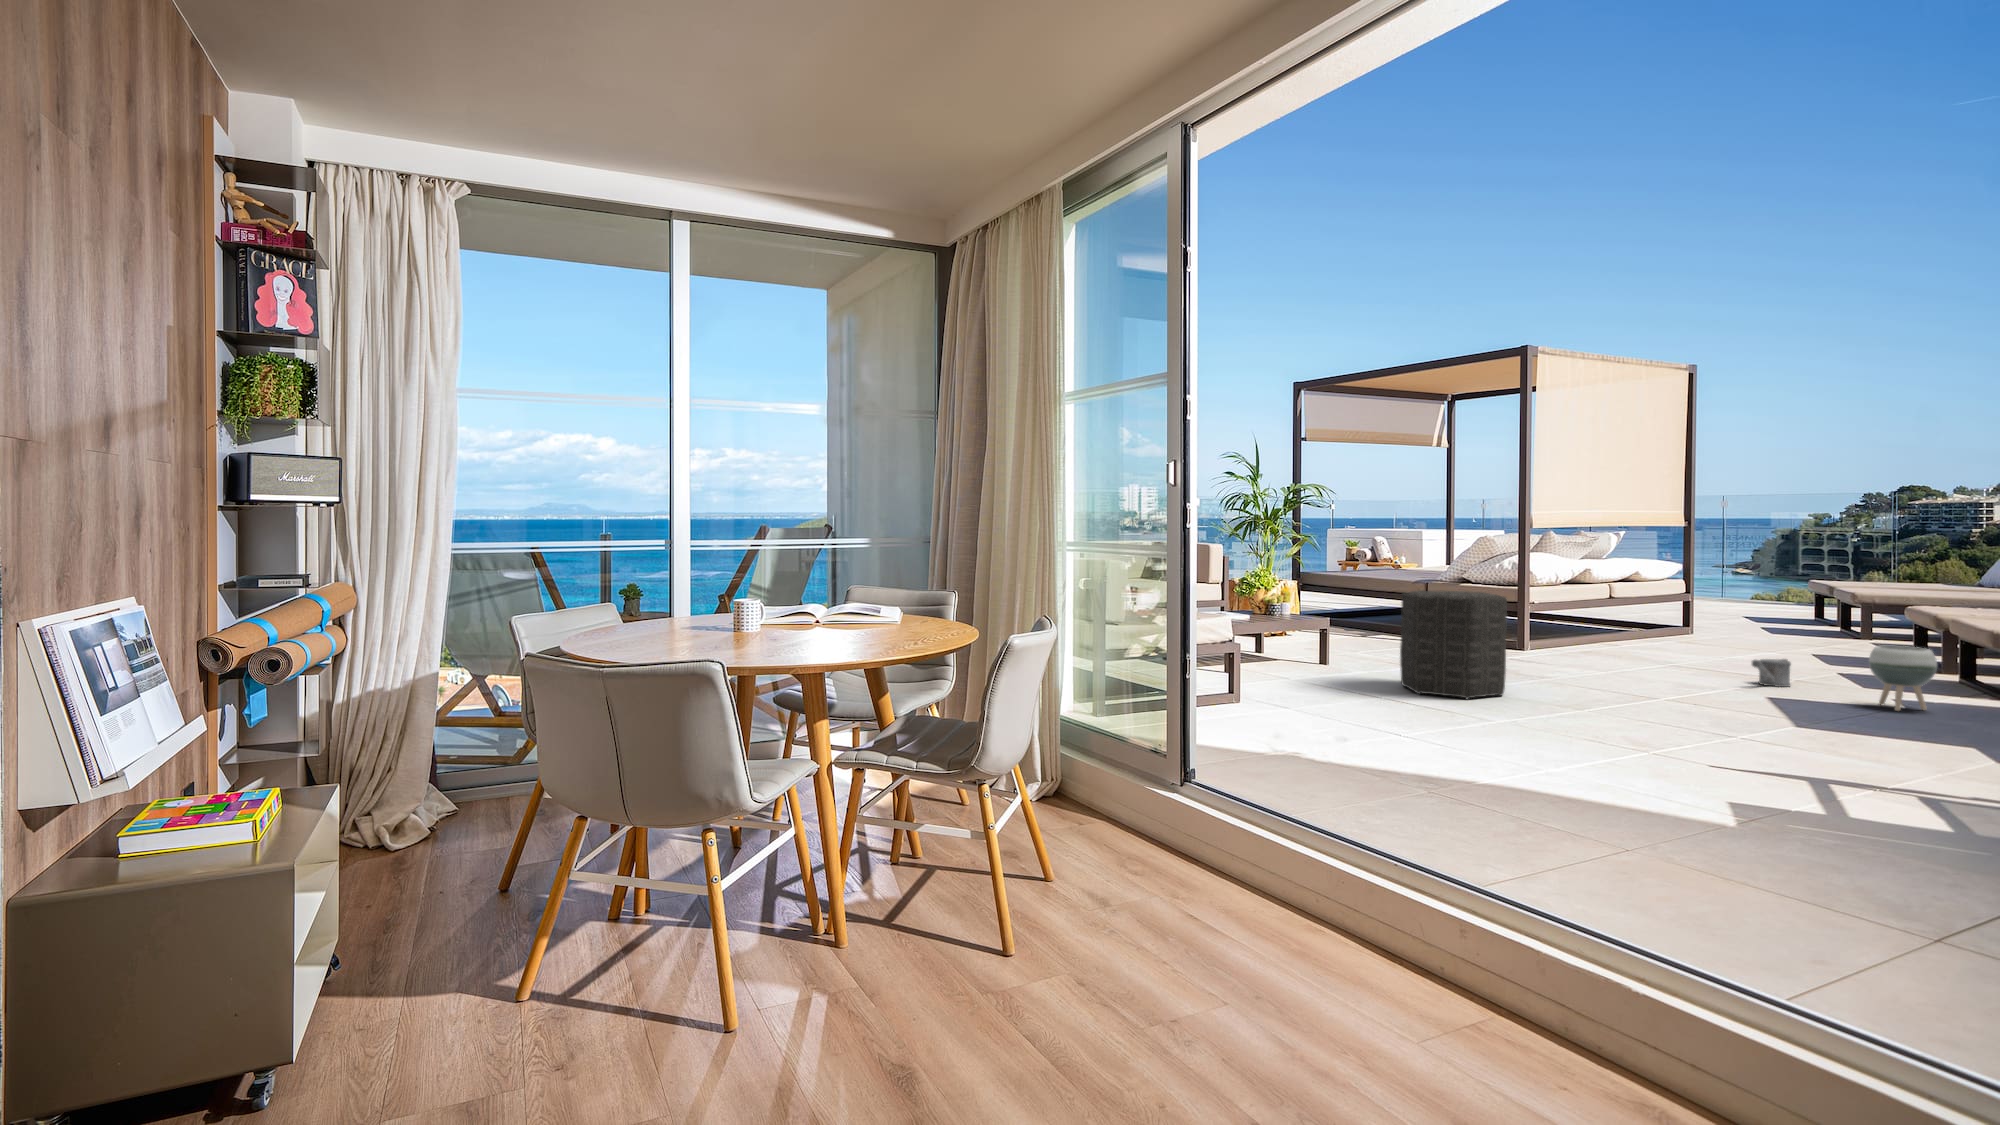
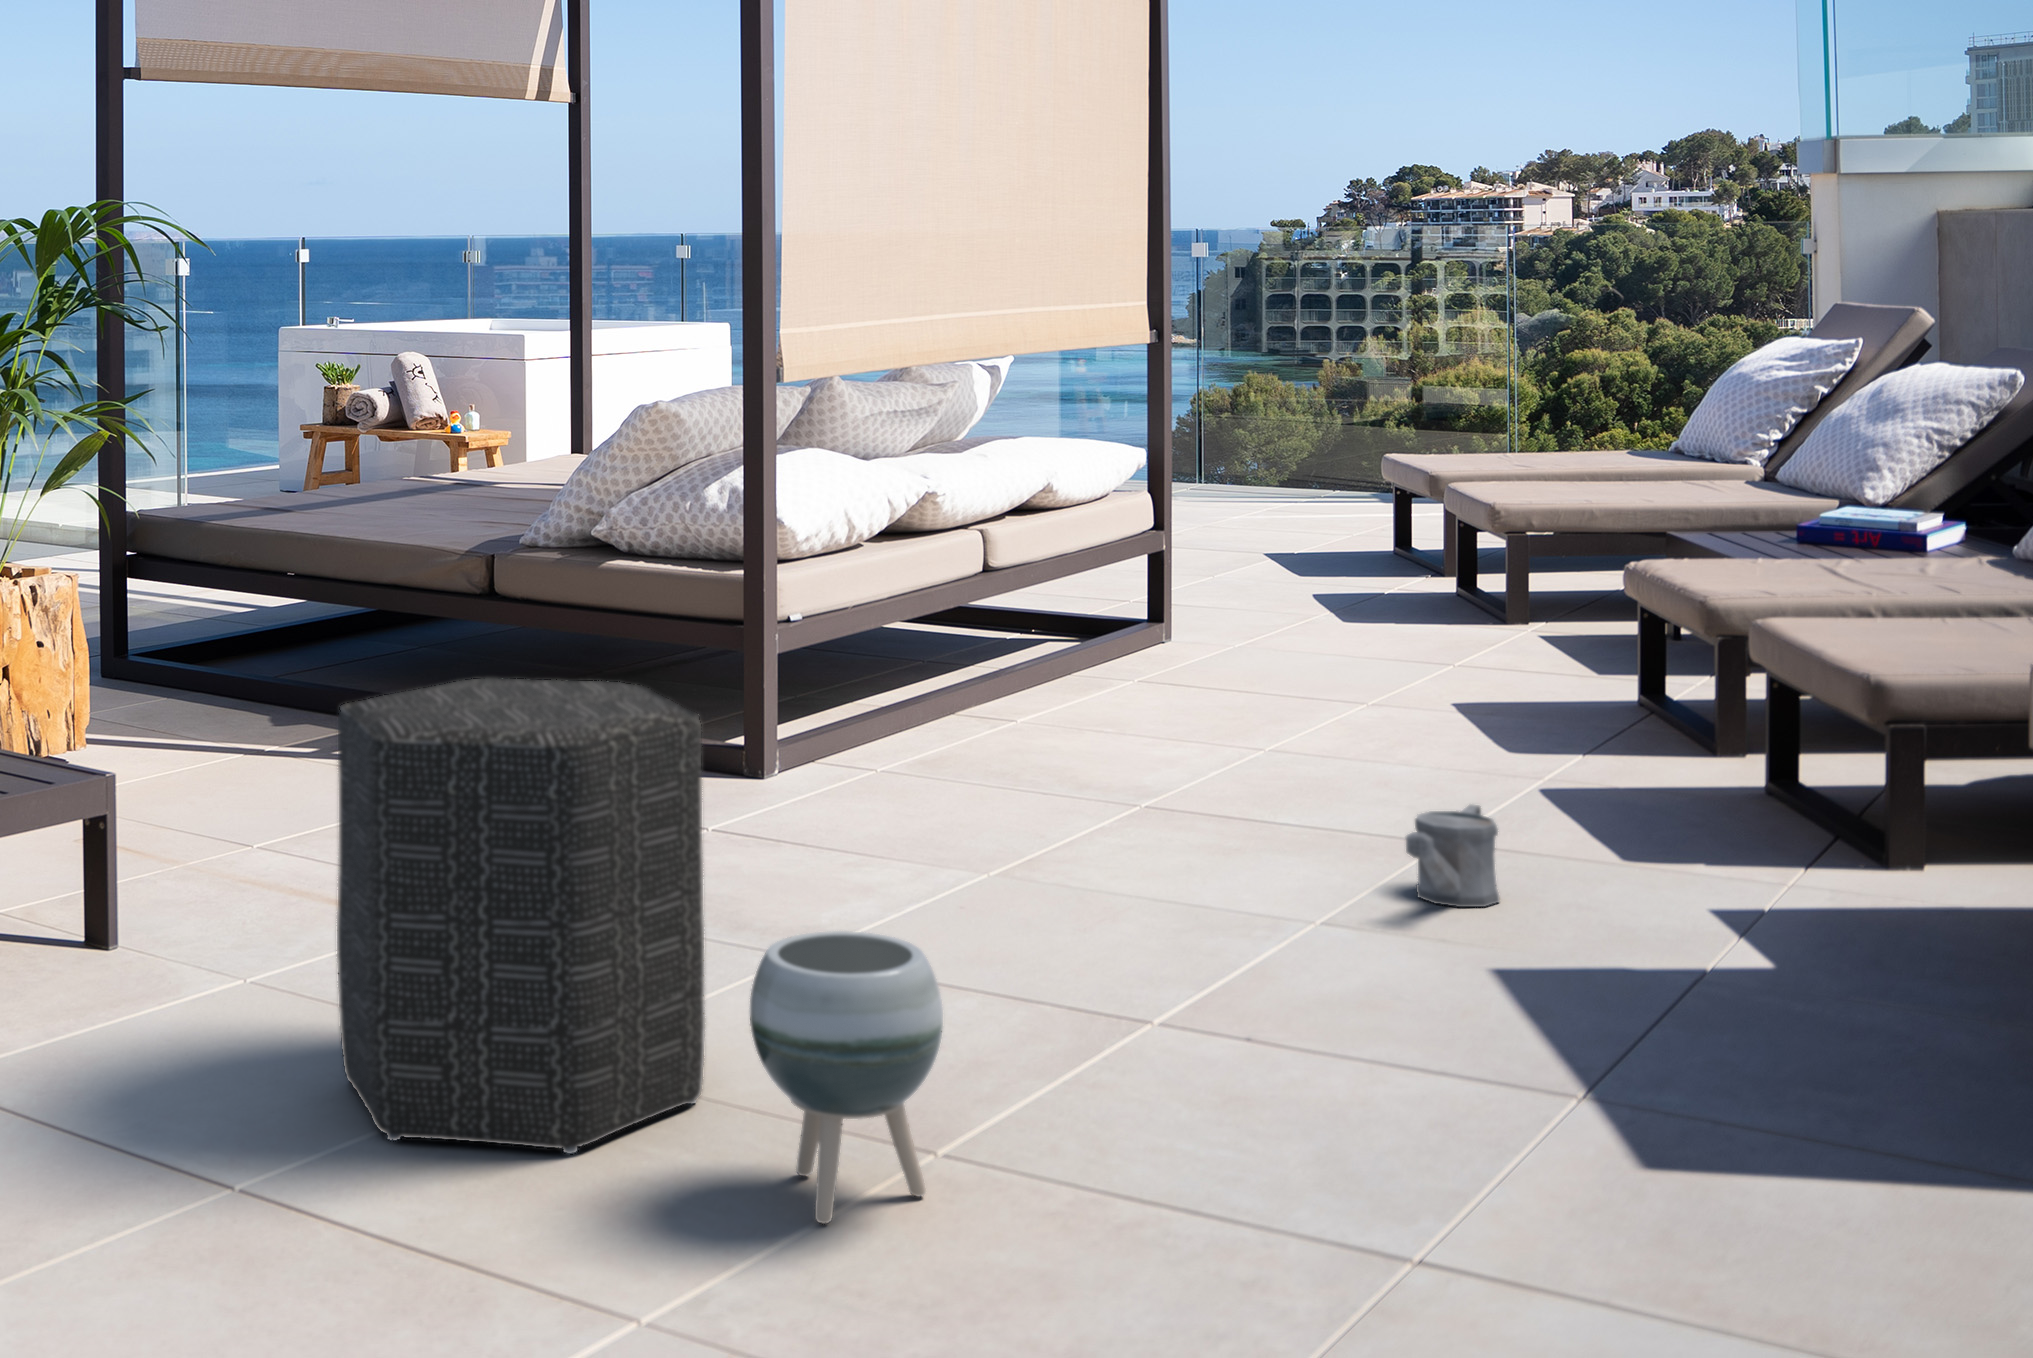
planter: present [1869,646,1937,711] -> present [750,931,943,1224]

